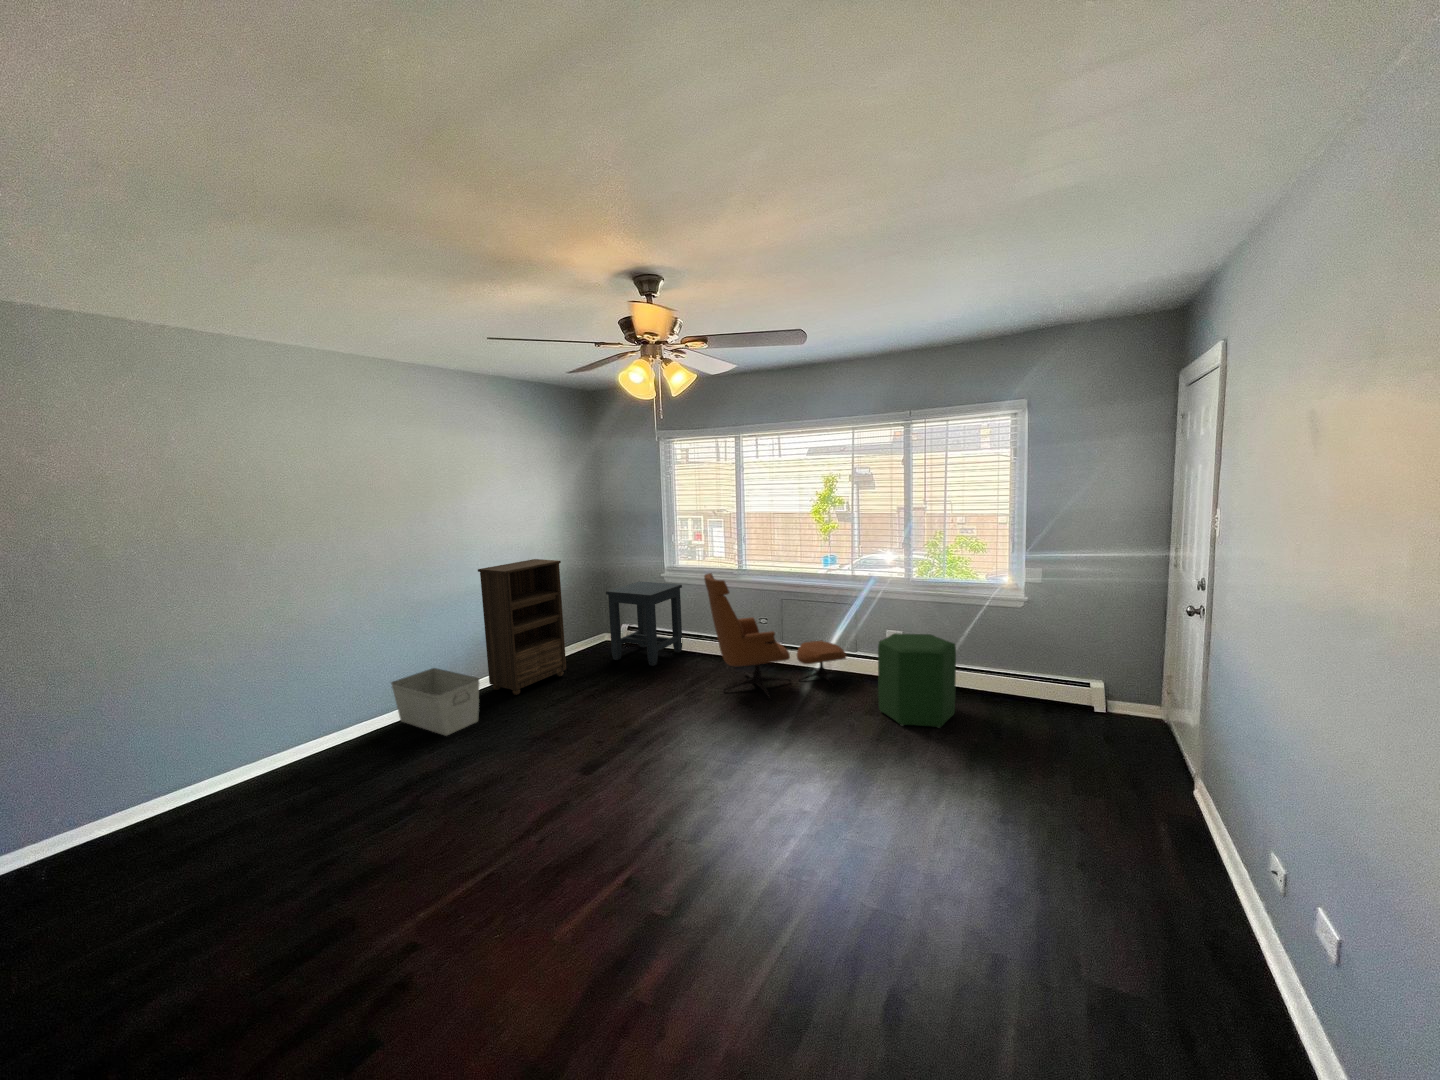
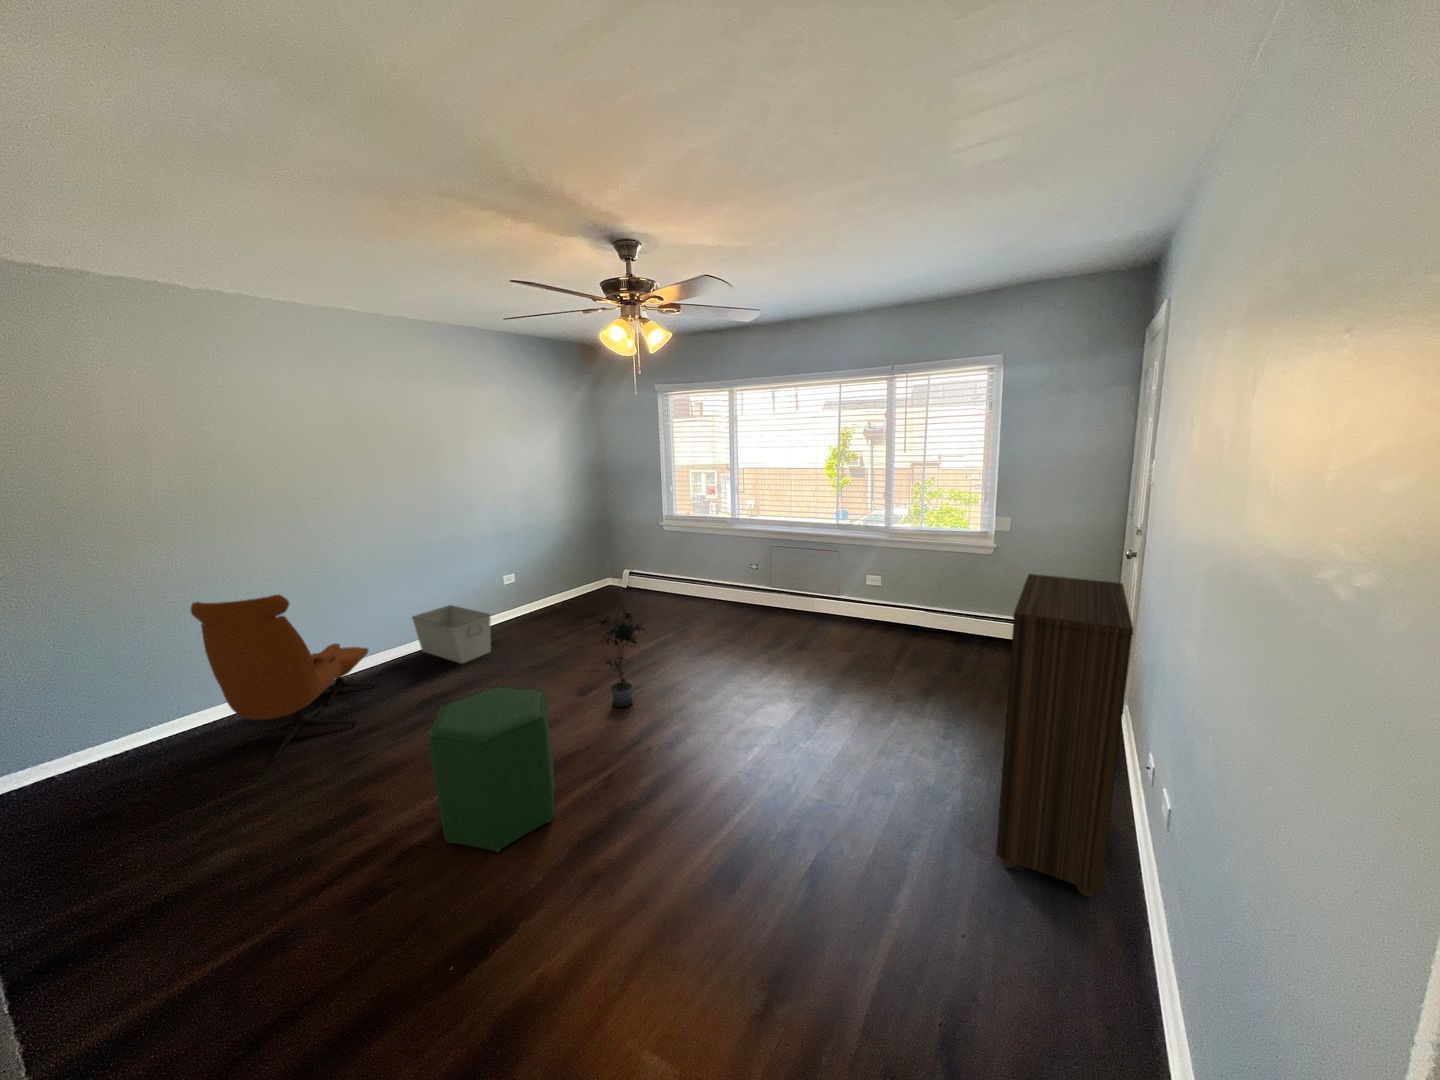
bookshelf: present [478,559,566,695] -> present [996,574,1133,897]
lounge chair: present [704,573,846,700] -> present [191,594,375,761]
side table: present [606,581,682,666] -> none [608,530,680,607]
ottoman: present [878,633,956,728] -> present [429,686,555,852]
potted plant: none [605,672,663,787] -> present [599,608,644,707]

